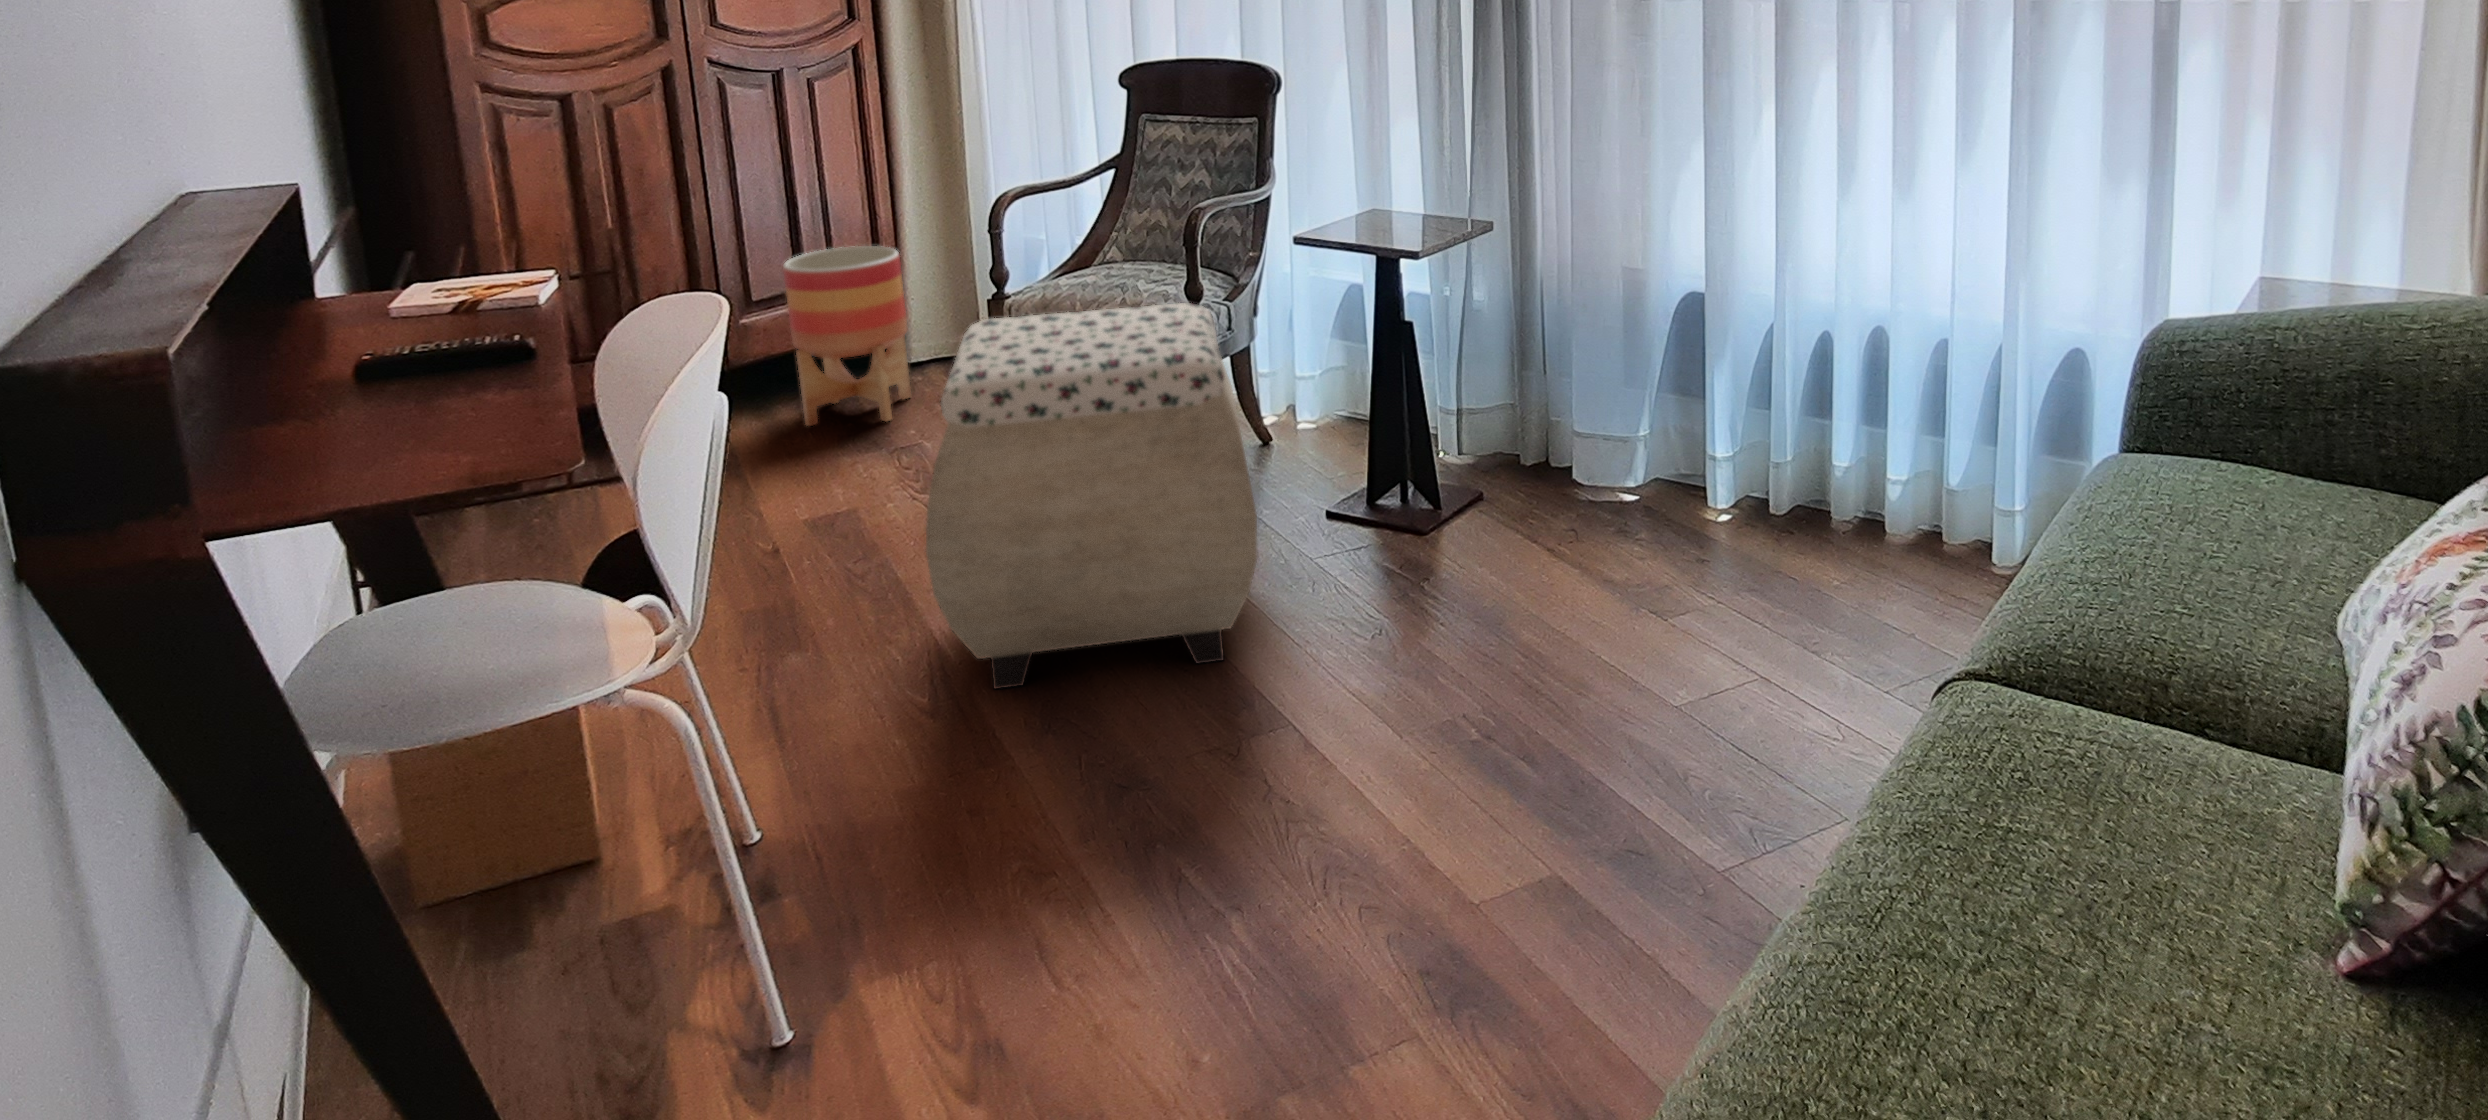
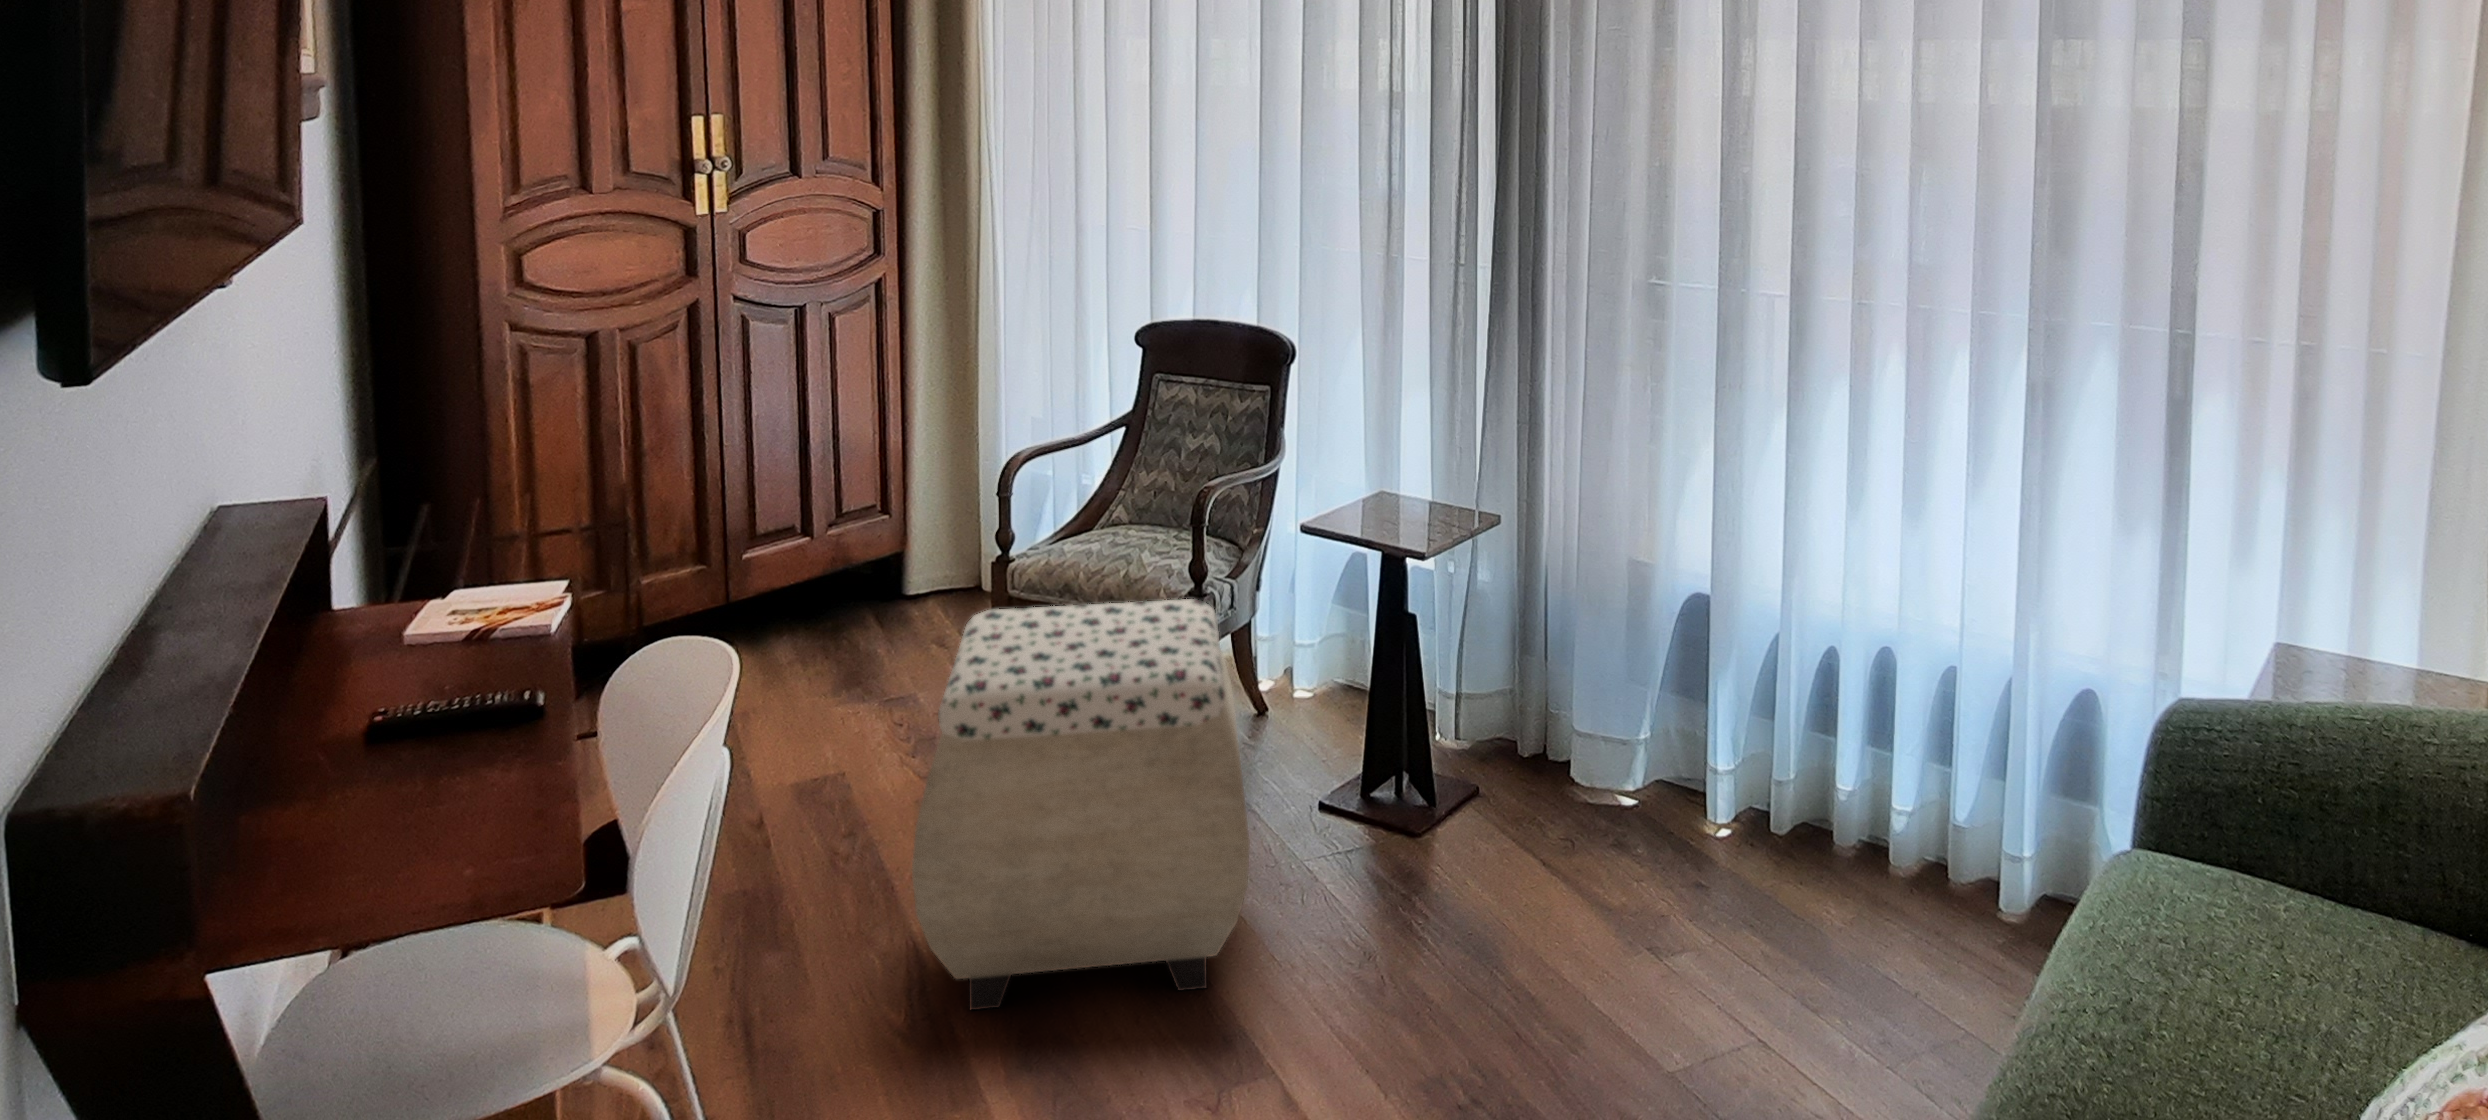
planter: present [783,246,911,426] -> none [789,484,907,669]

